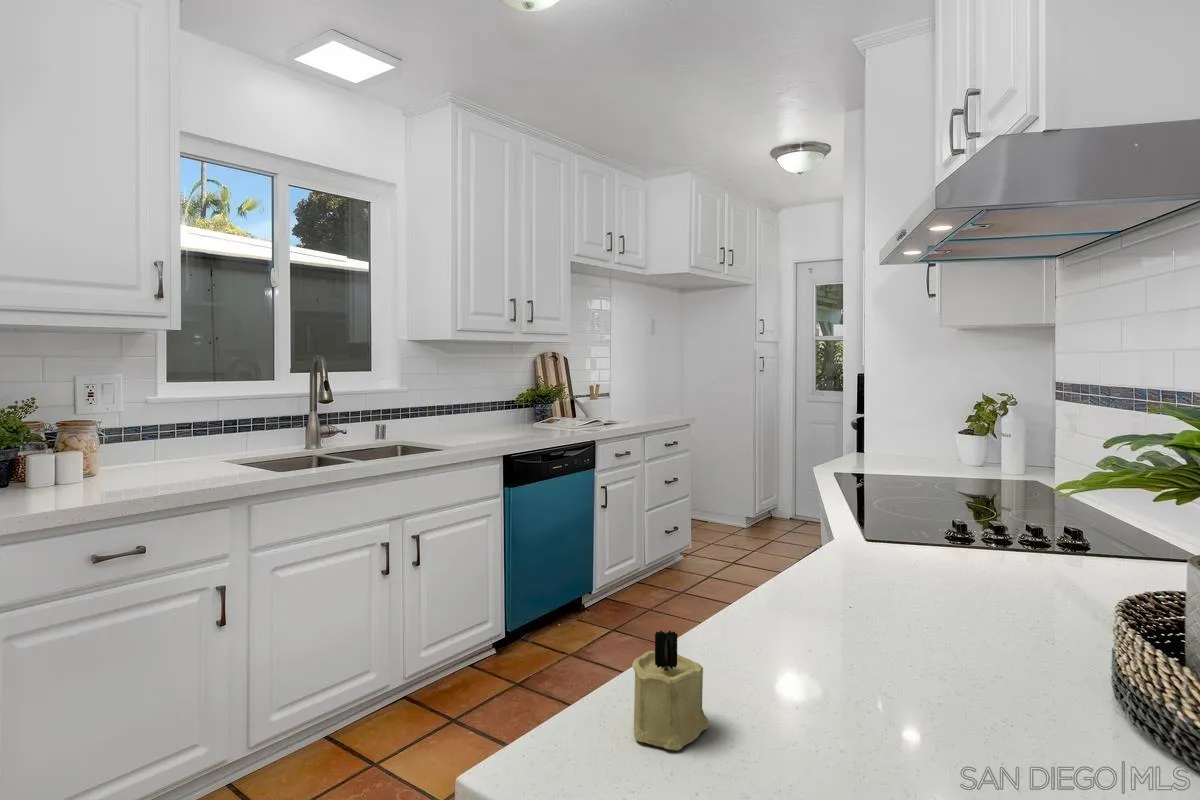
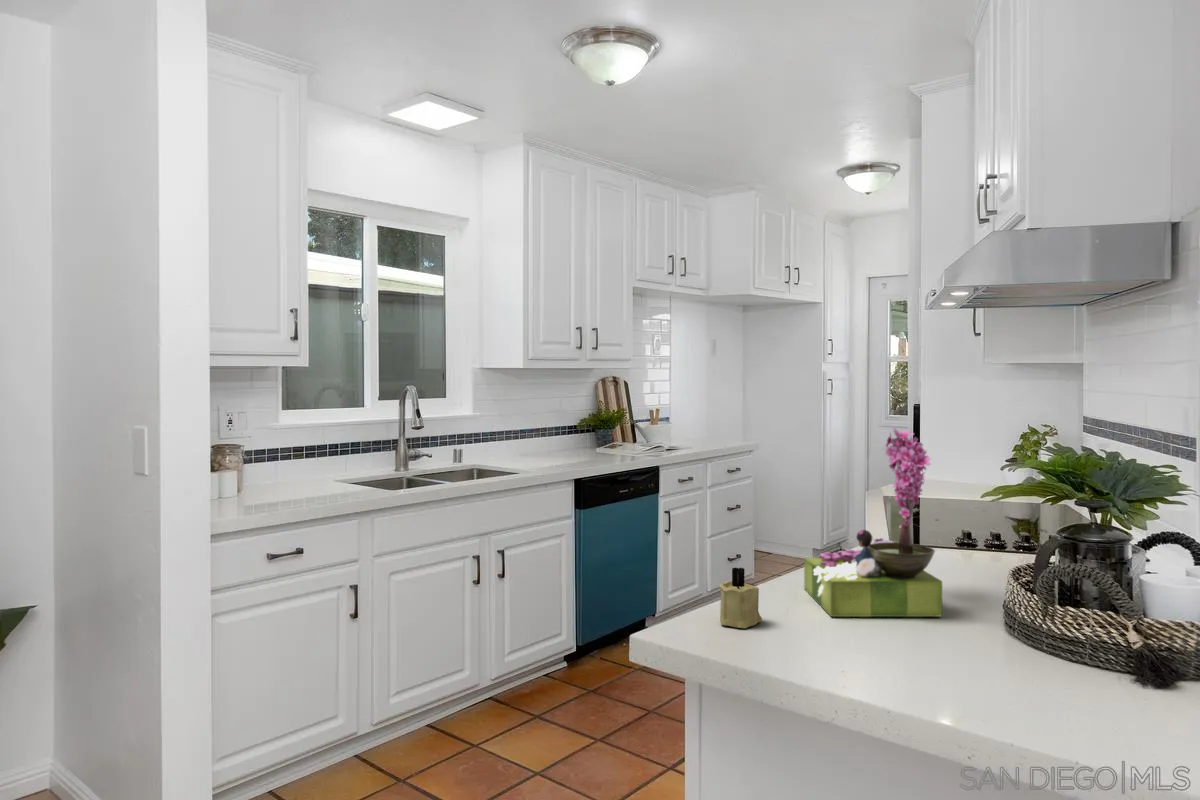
flower arrangement: none [769,381,1015,707] -> present [804,428,942,617]

